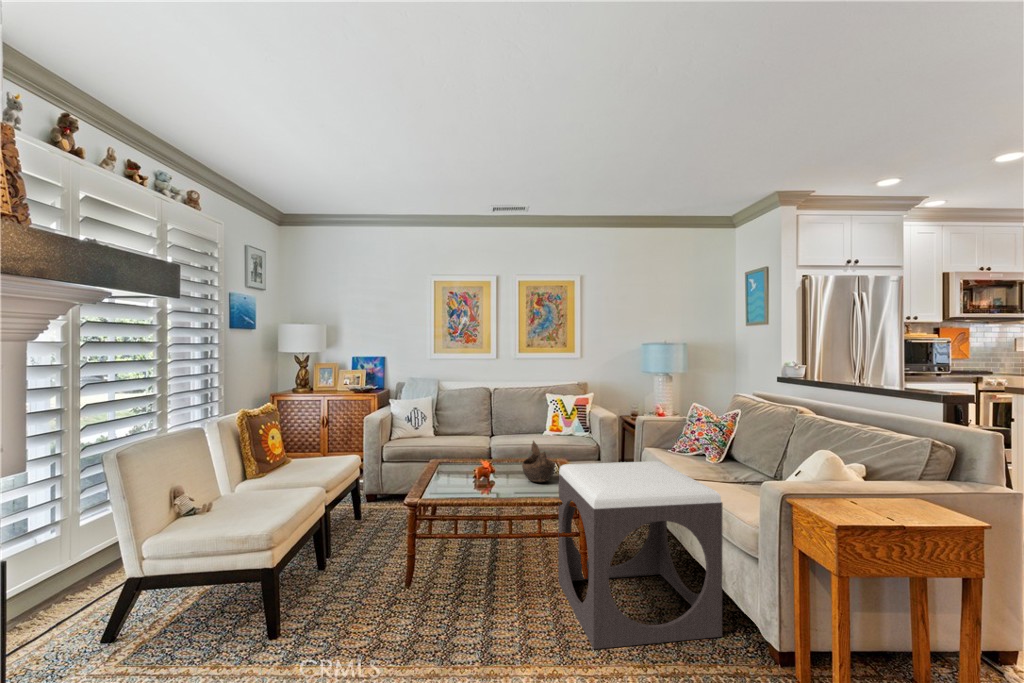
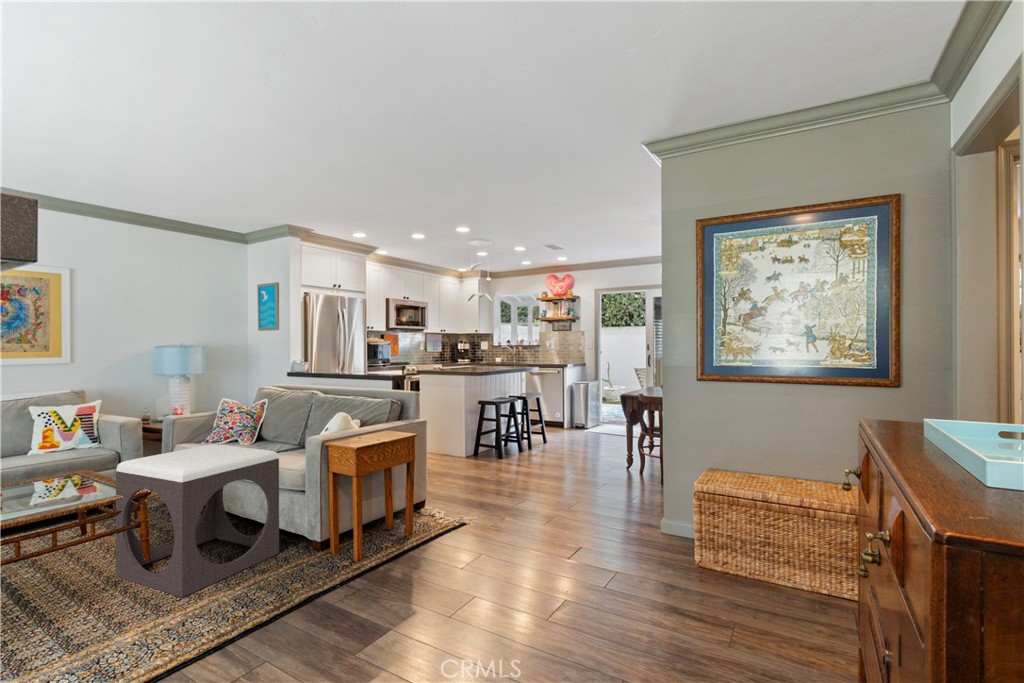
decorative bowl: present [522,441,555,482] -> none [50,451,96,492]

